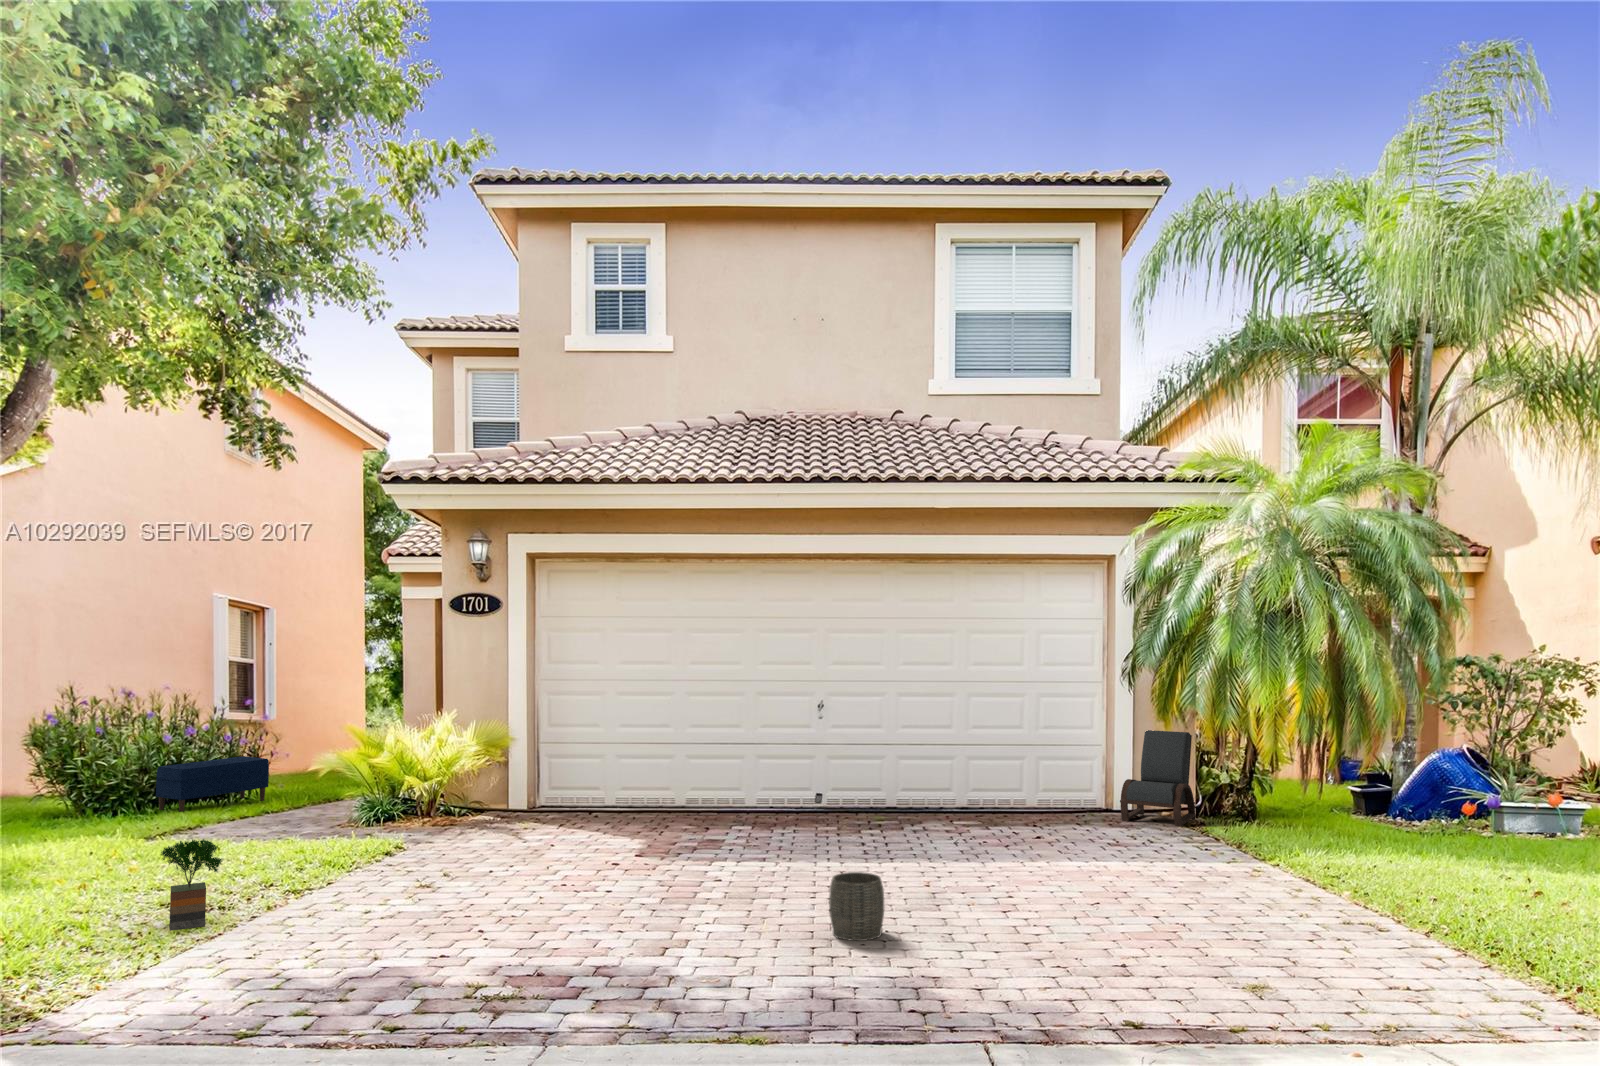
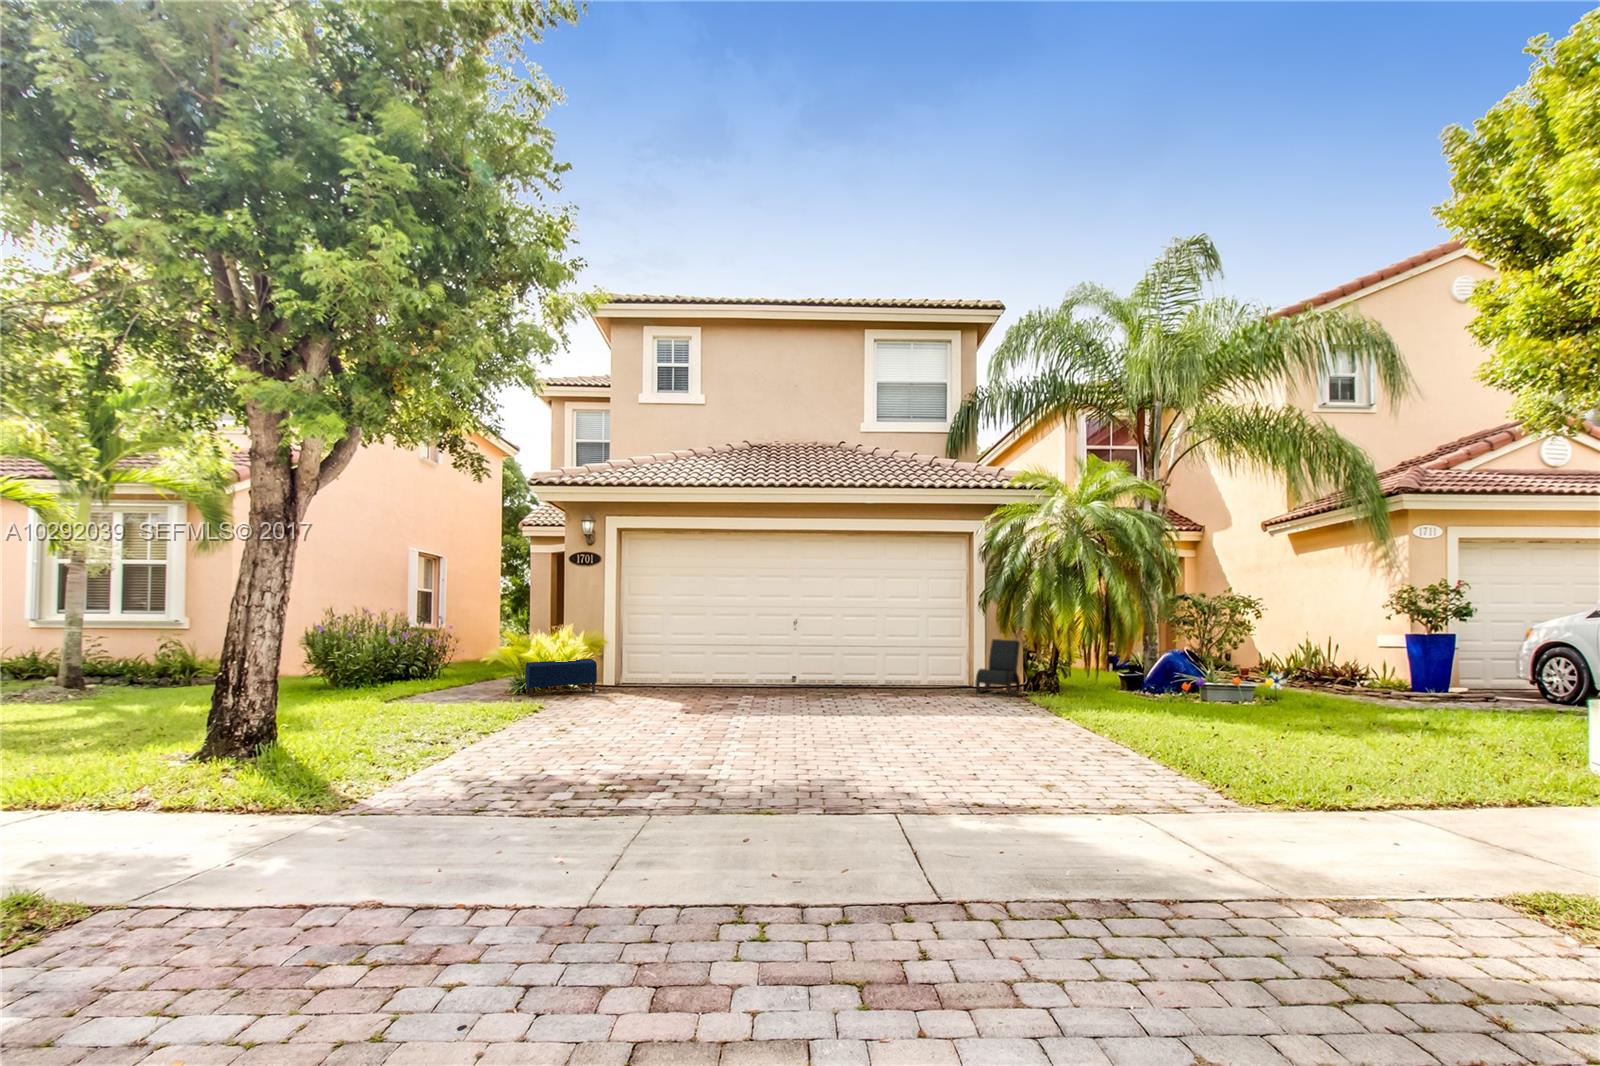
bench: present [156,756,269,812] -> present [525,659,597,697]
potted tree: present [161,839,222,931] -> none [415,703,452,754]
woven basket: present [829,872,884,941] -> none [798,722,829,759]

